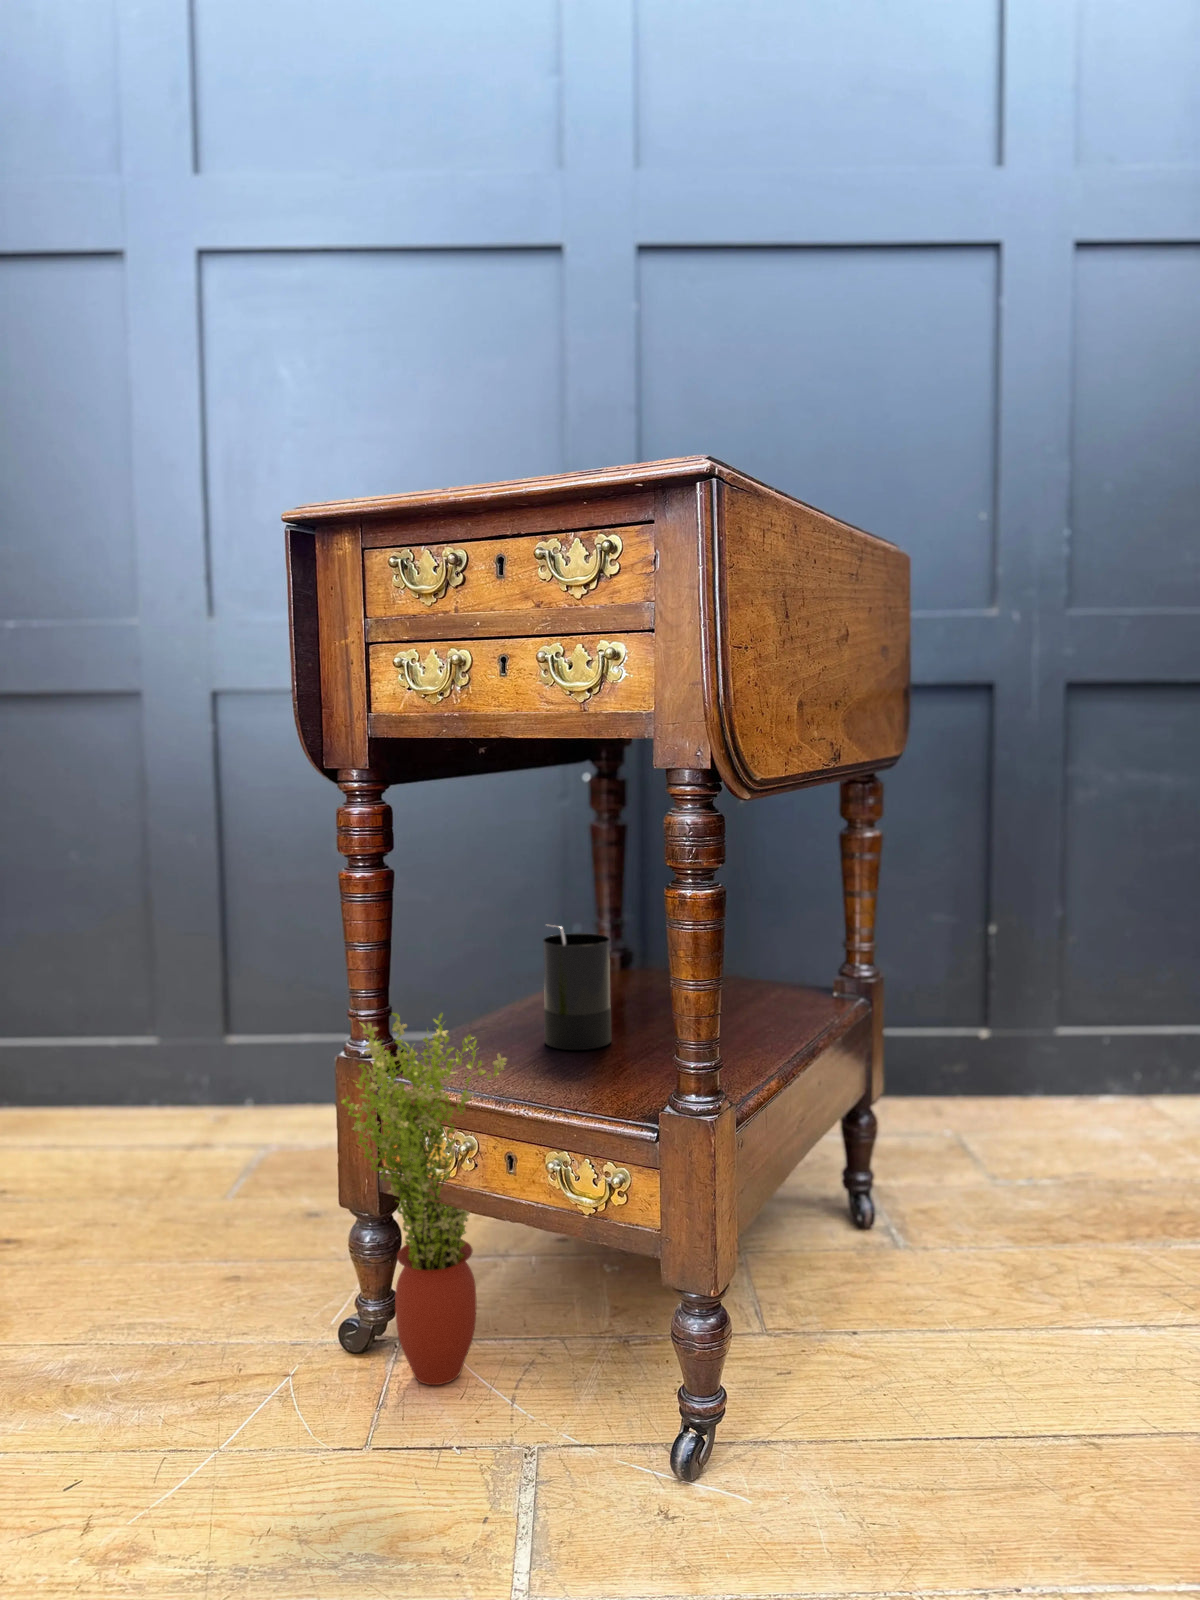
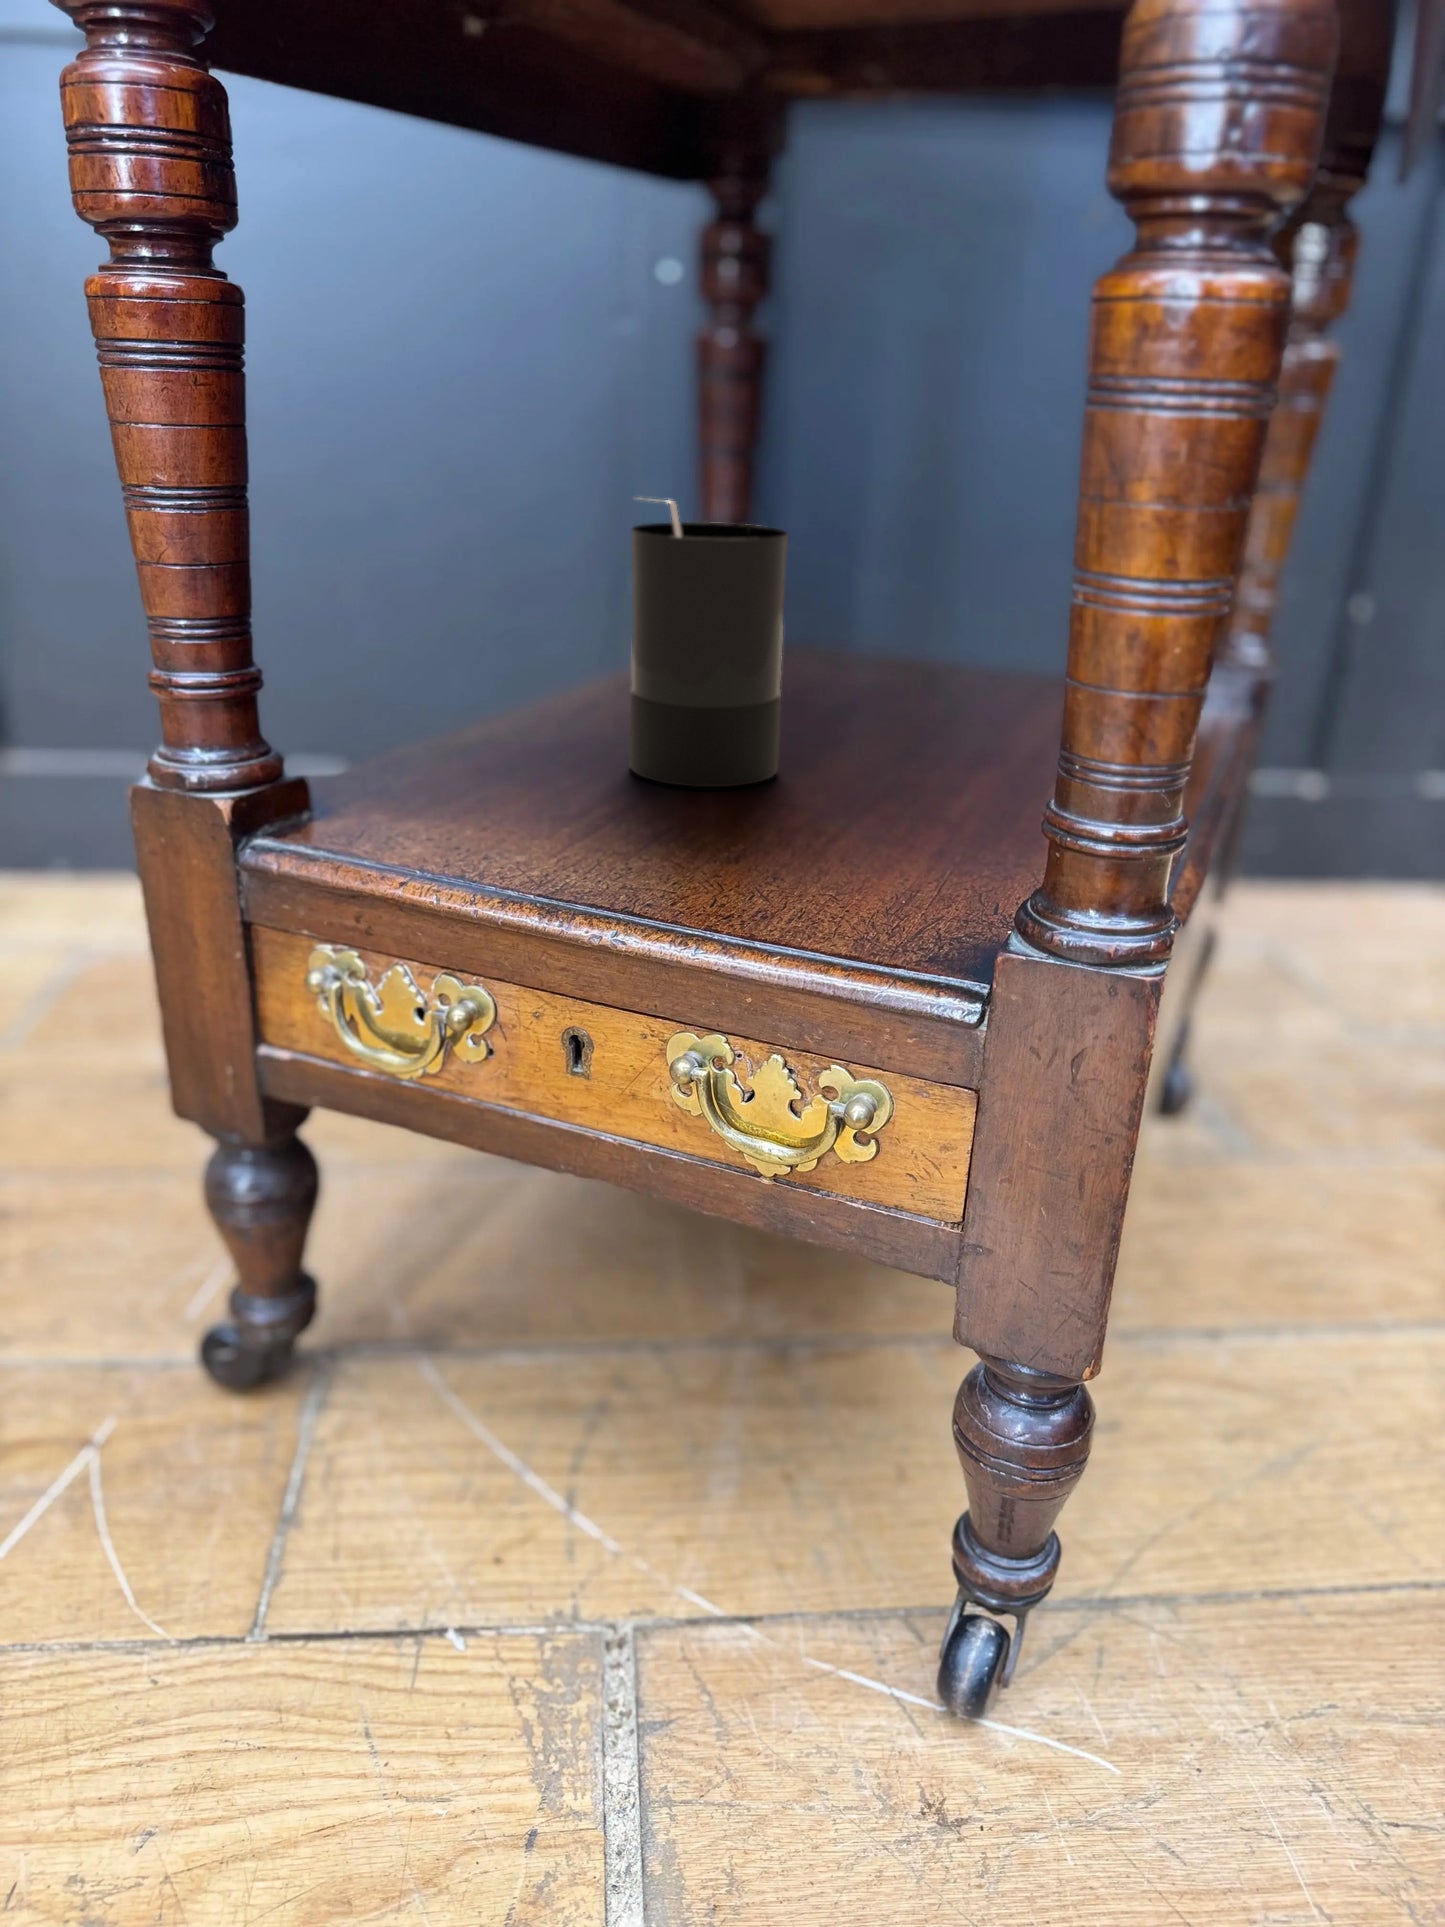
potted plant: present [342,1013,507,1385] -> none [136,680,558,1465]

